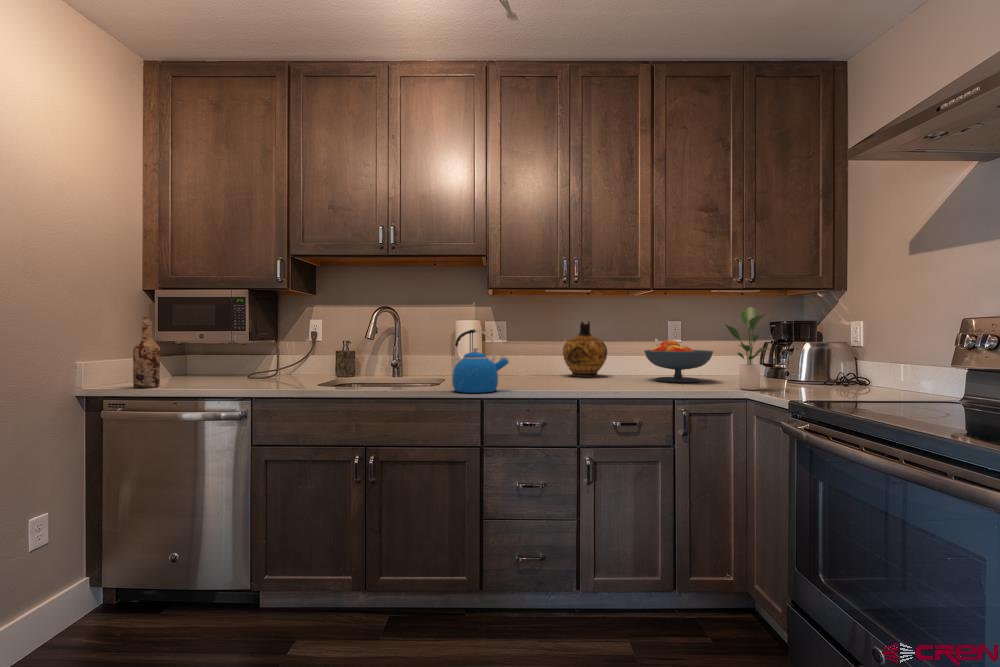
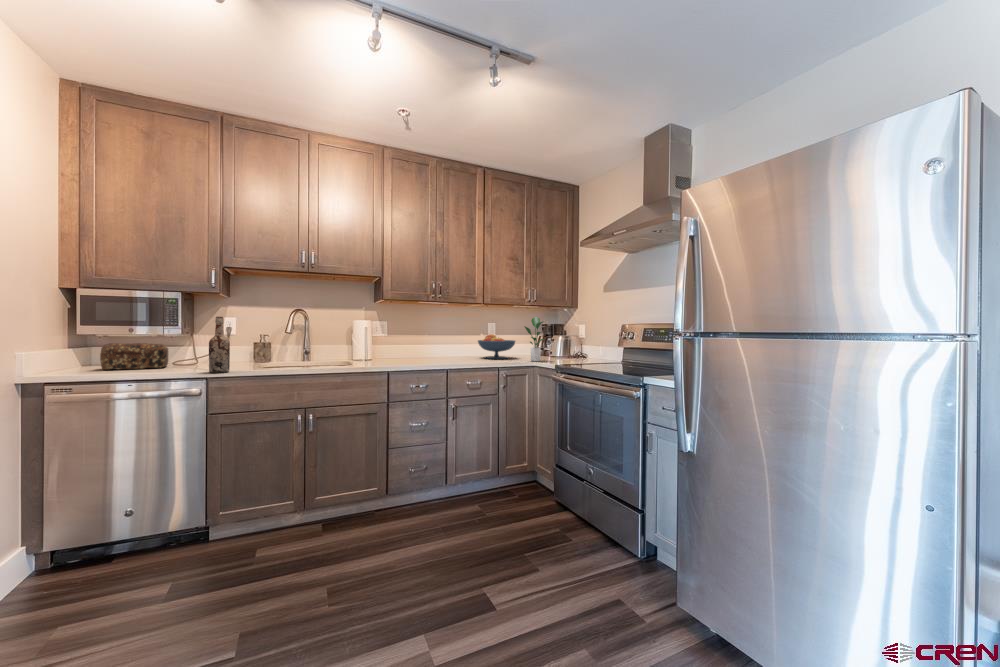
wine bottle: present [133,317,160,388] -> present [209,317,230,373]
ceramic jug: present [563,321,607,377] -> none [425,322,454,358]
kettle: present [452,329,509,393] -> none [371,328,407,368]
bread loaf: none [173,351,246,381] -> present [100,343,168,370]

